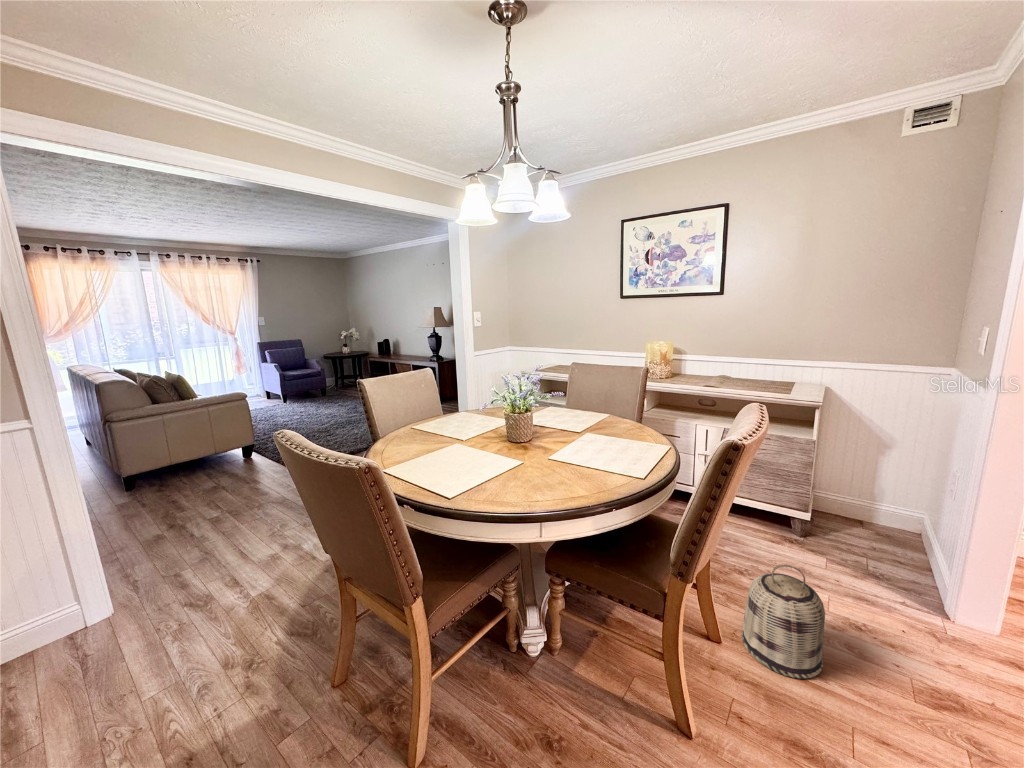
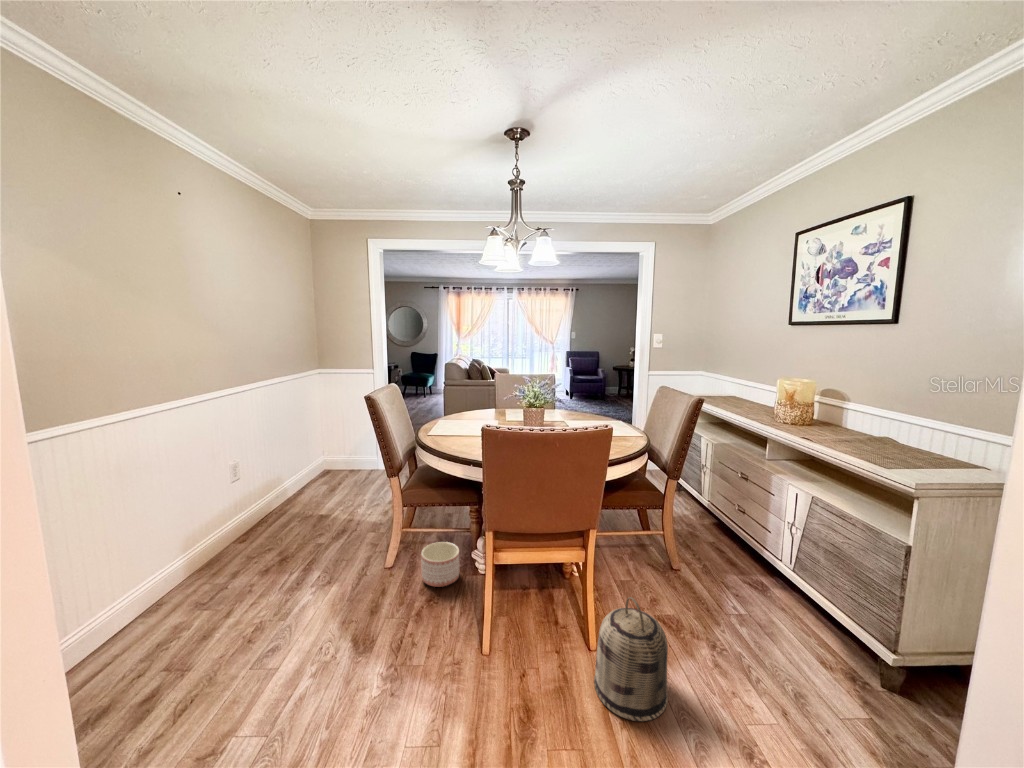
planter: none [478,640,537,725] -> present [422,542,459,587]

